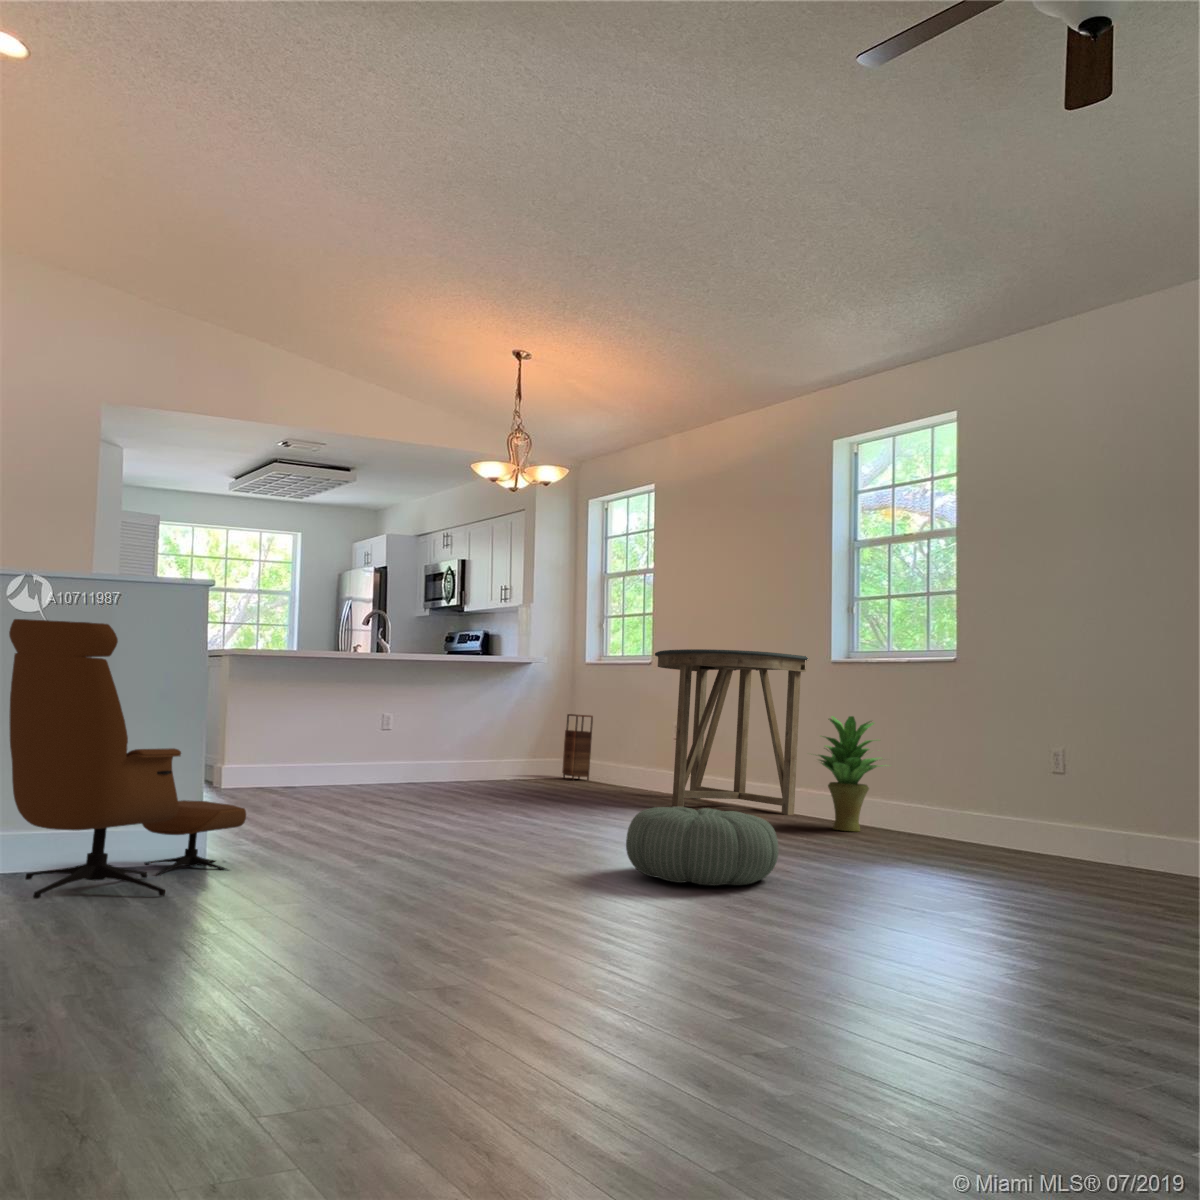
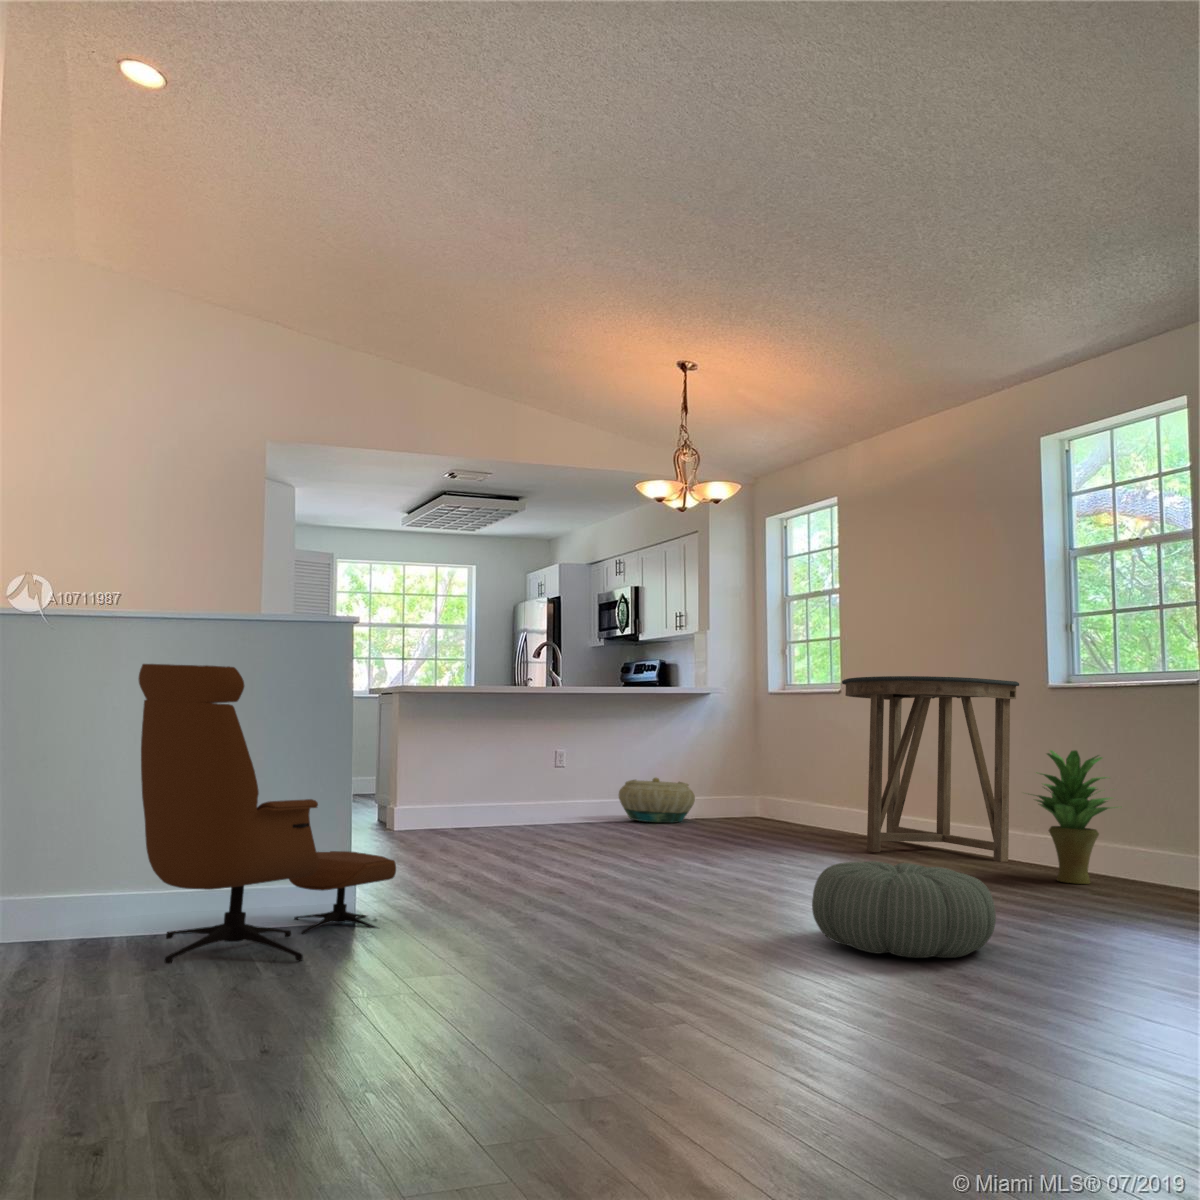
storage cabinet: present [562,714,593,780] -> none [746,747,778,818]
basket: none [442,742,515,784] -> present [619,778,695,823]

